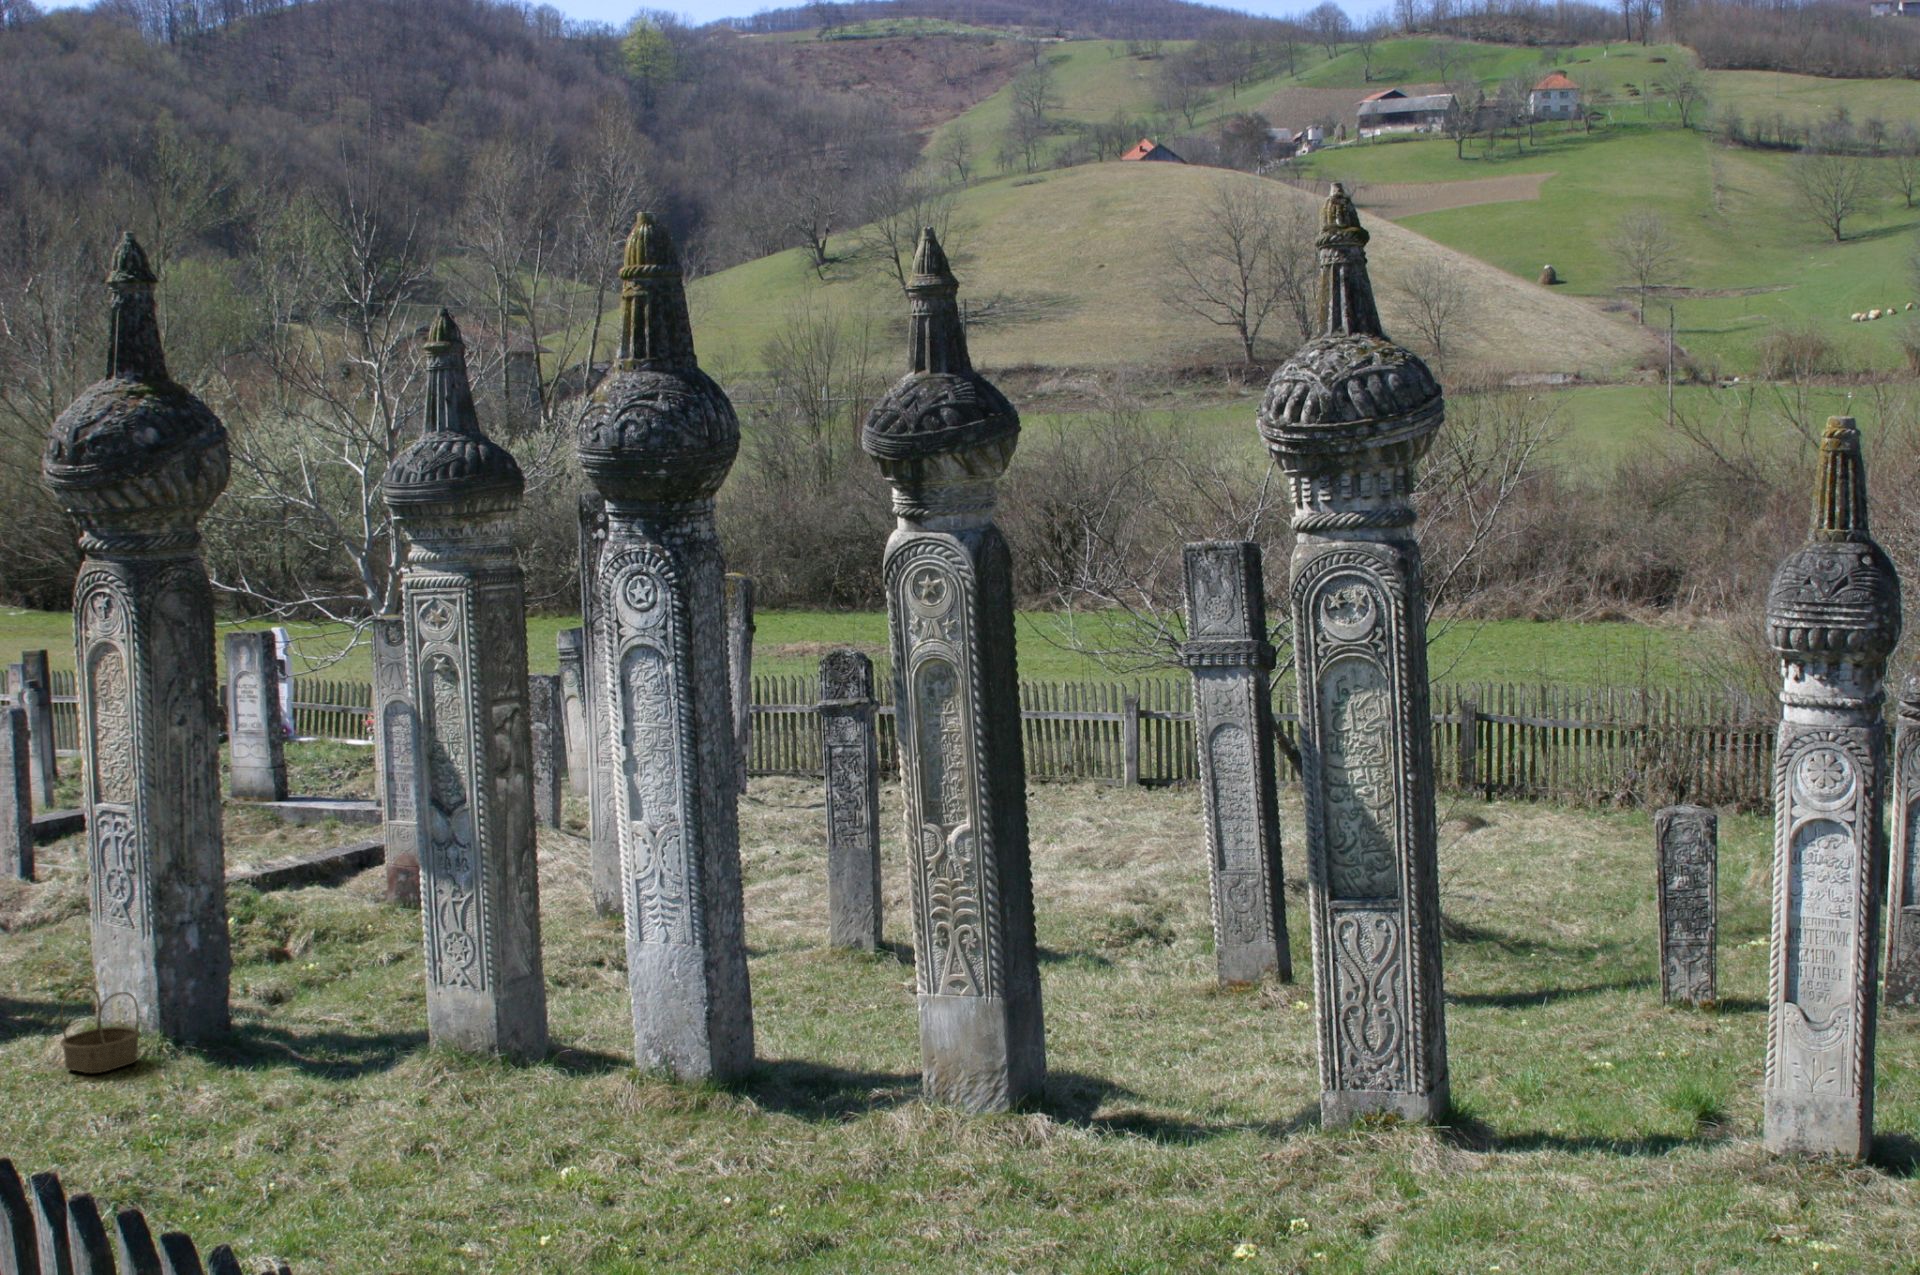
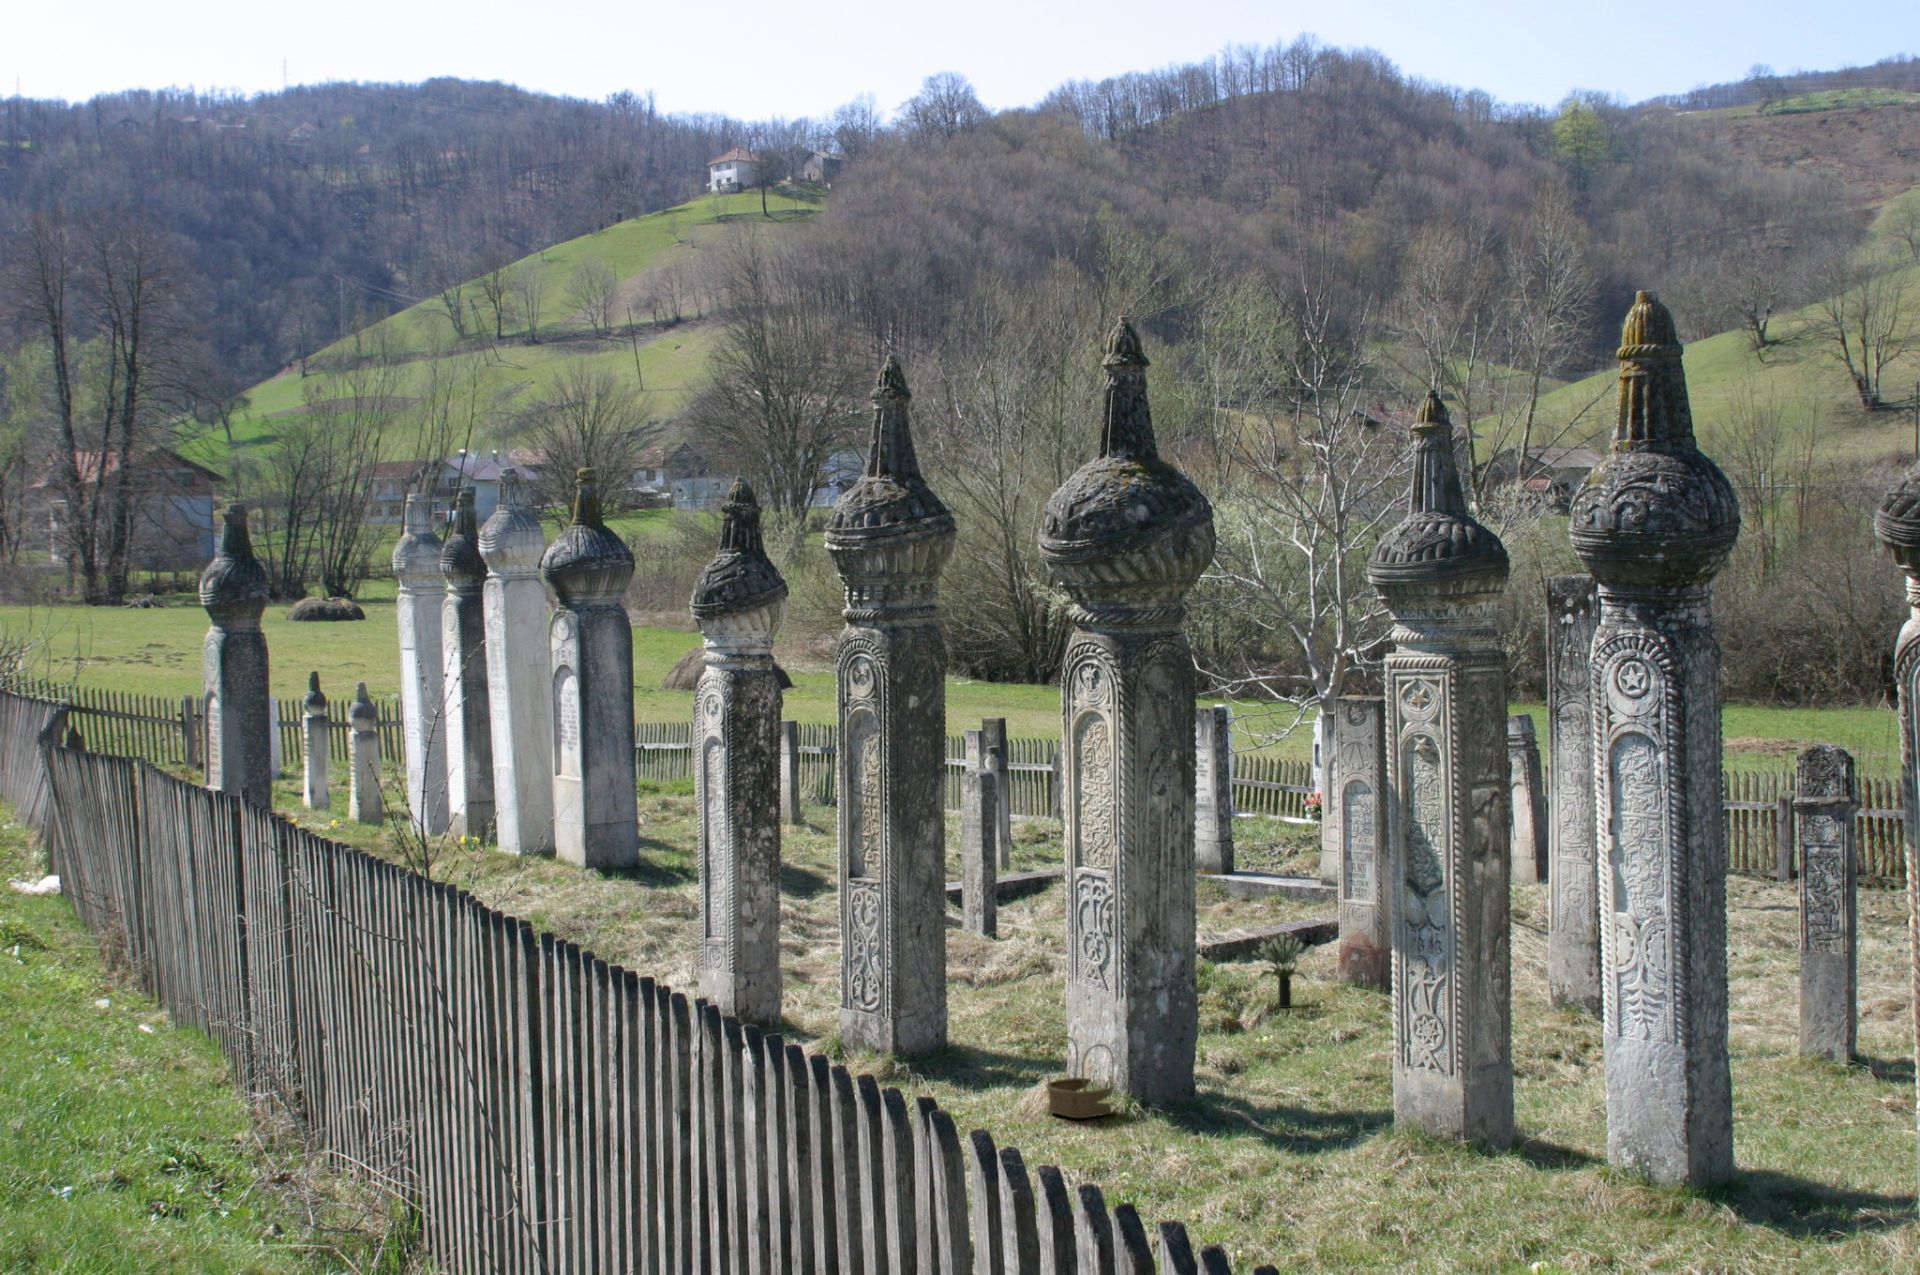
potted plant: none [325,843,392,912] -> present [1251,935,1317,1008]

